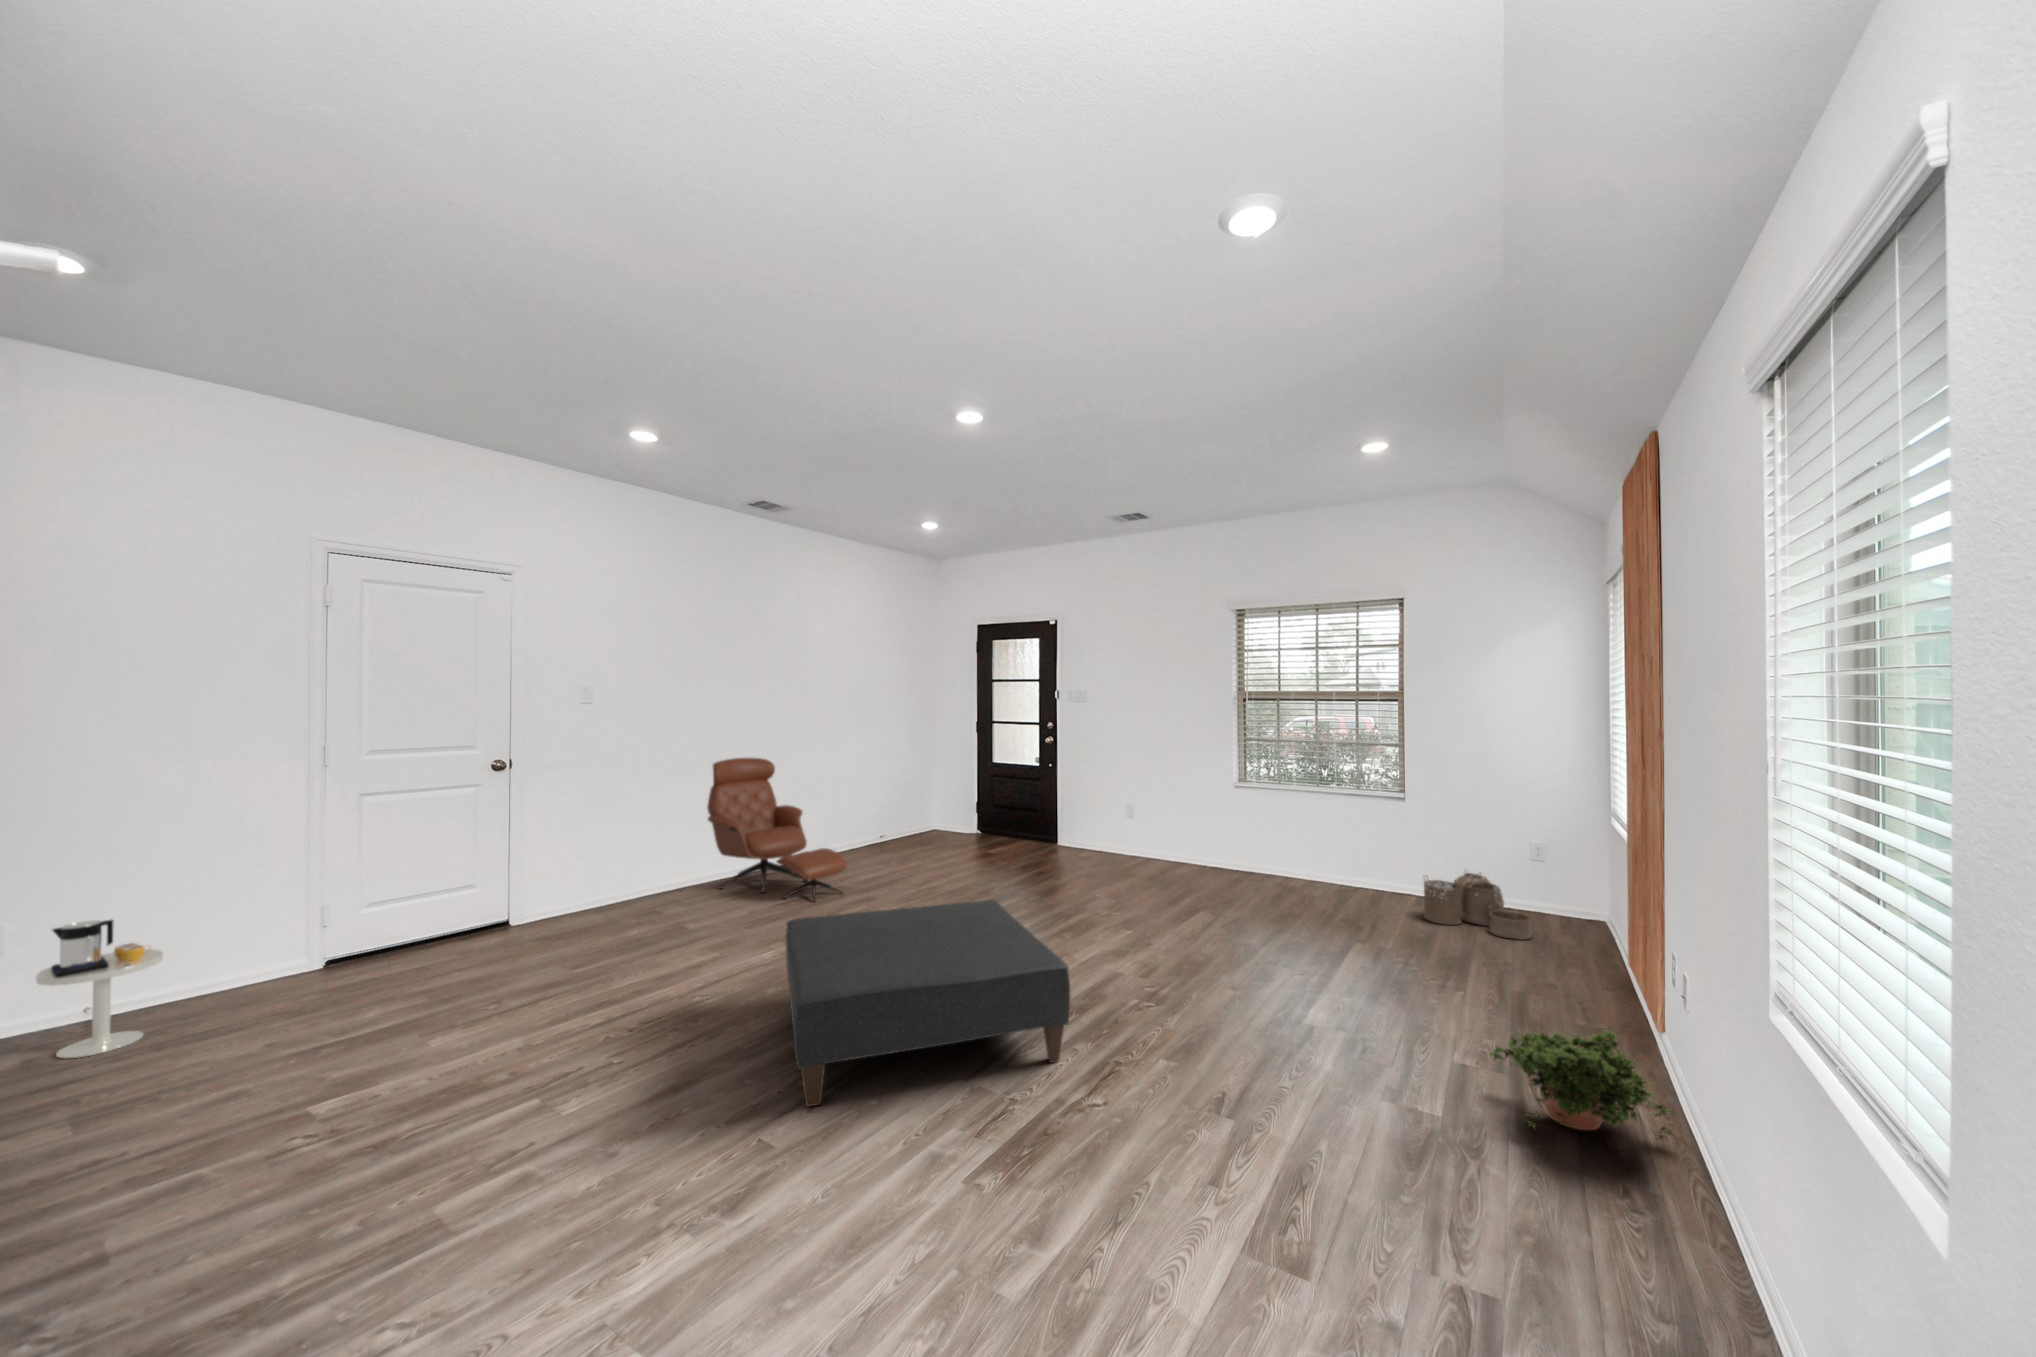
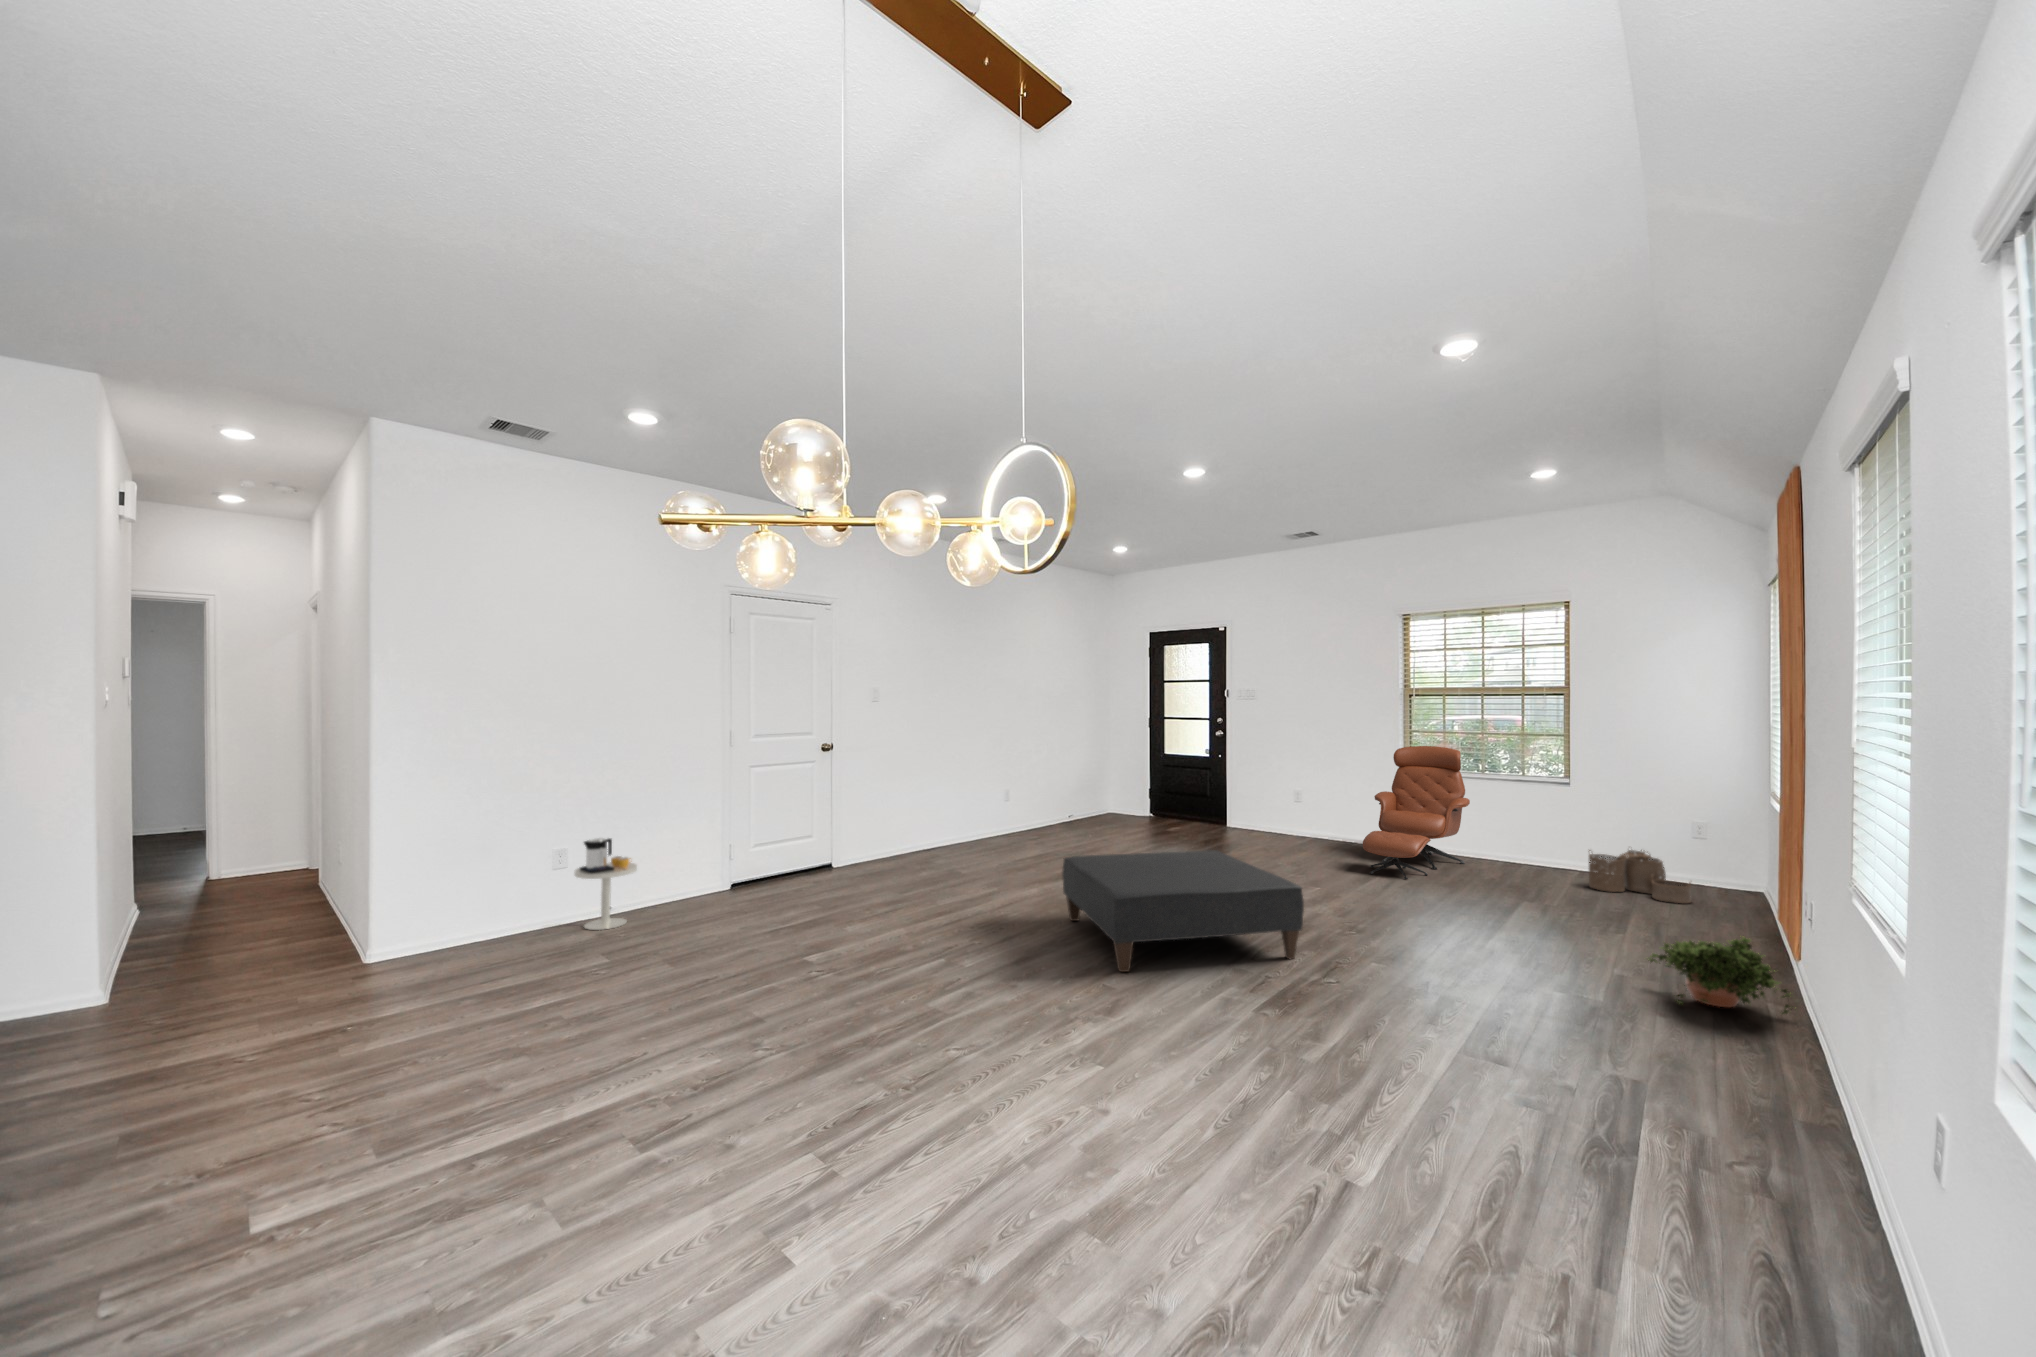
lounge chair: present [707,758,847,902] -> present [1363,746,1470,879]

